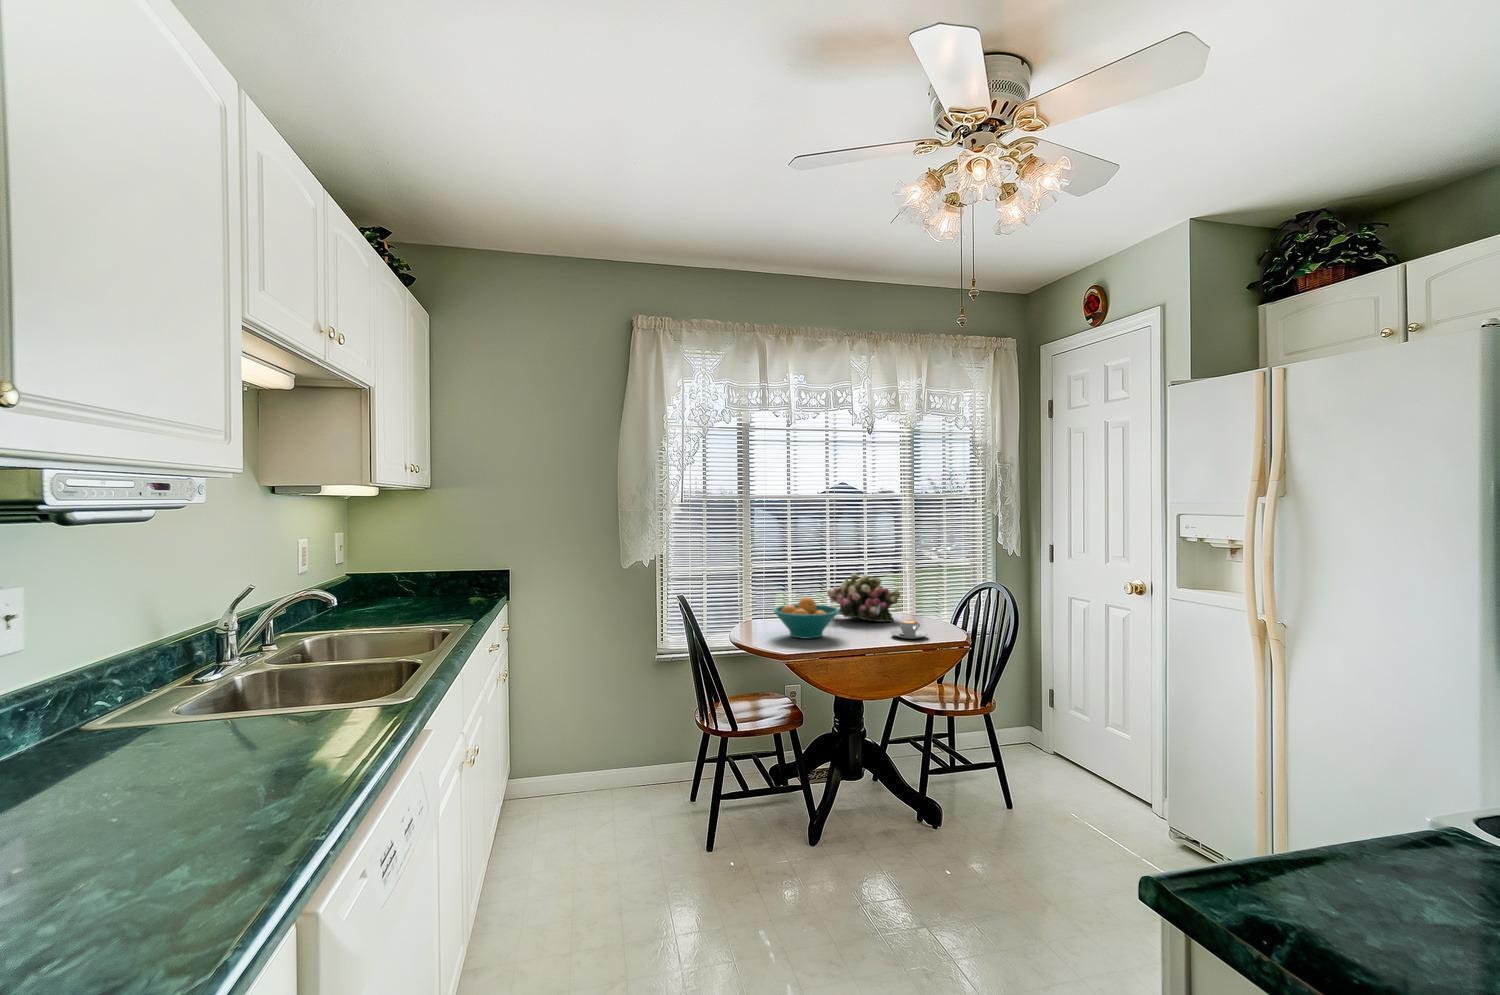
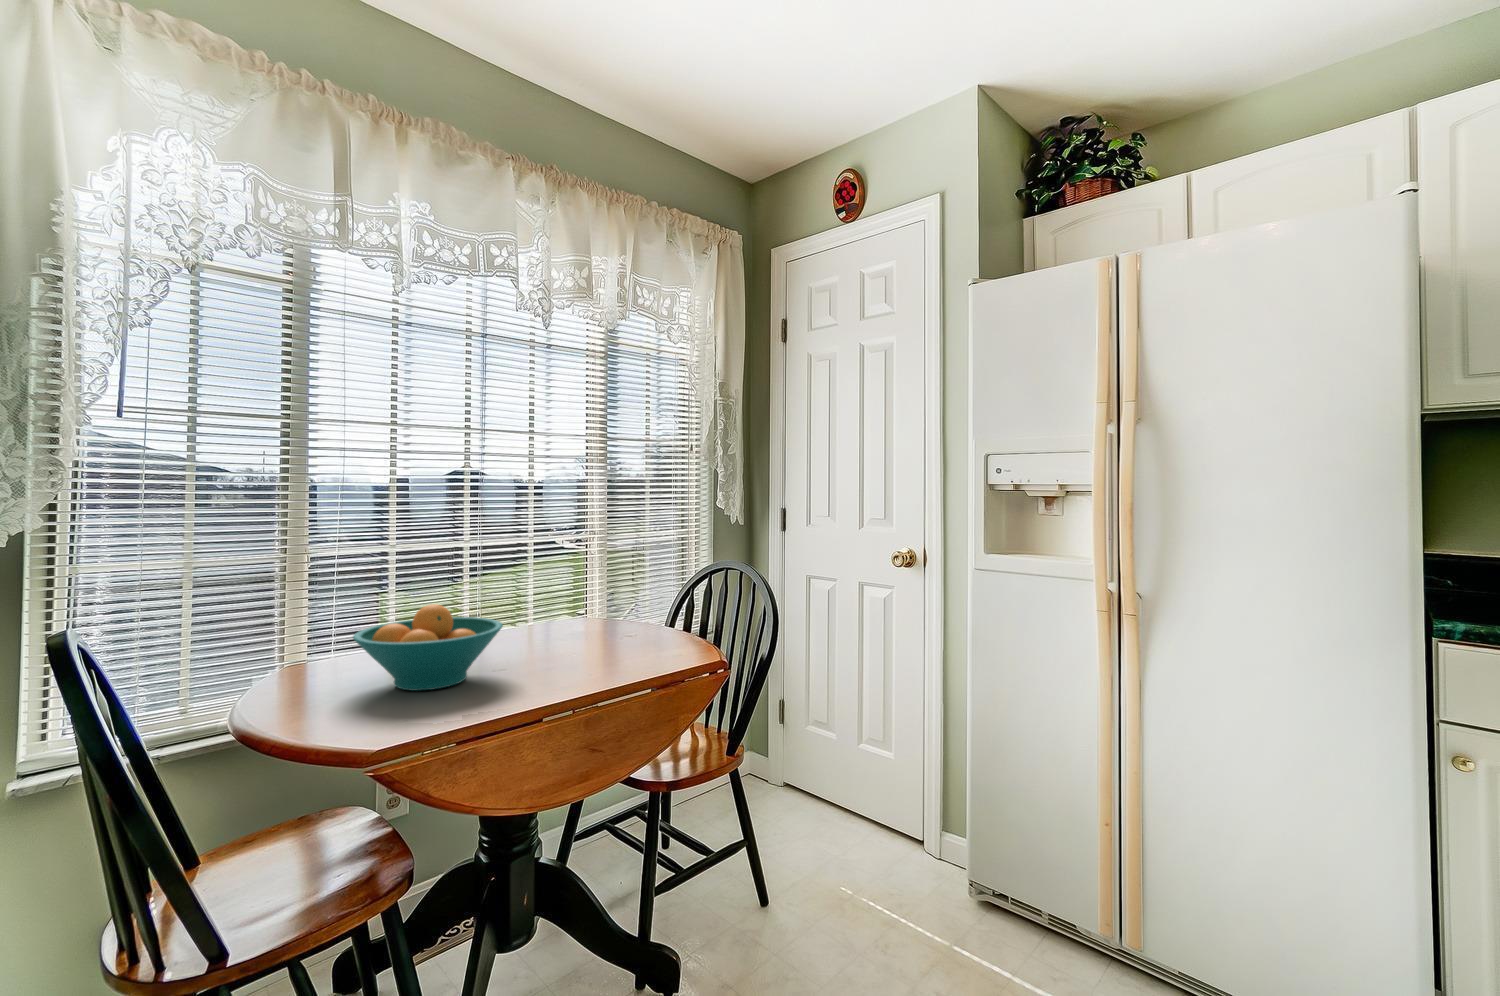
flower arrangement: present [827,573,900,622] -> none [470,556,599,637]
coffee cup: present [891,620,928,639] -> none [597,631,662,664]

